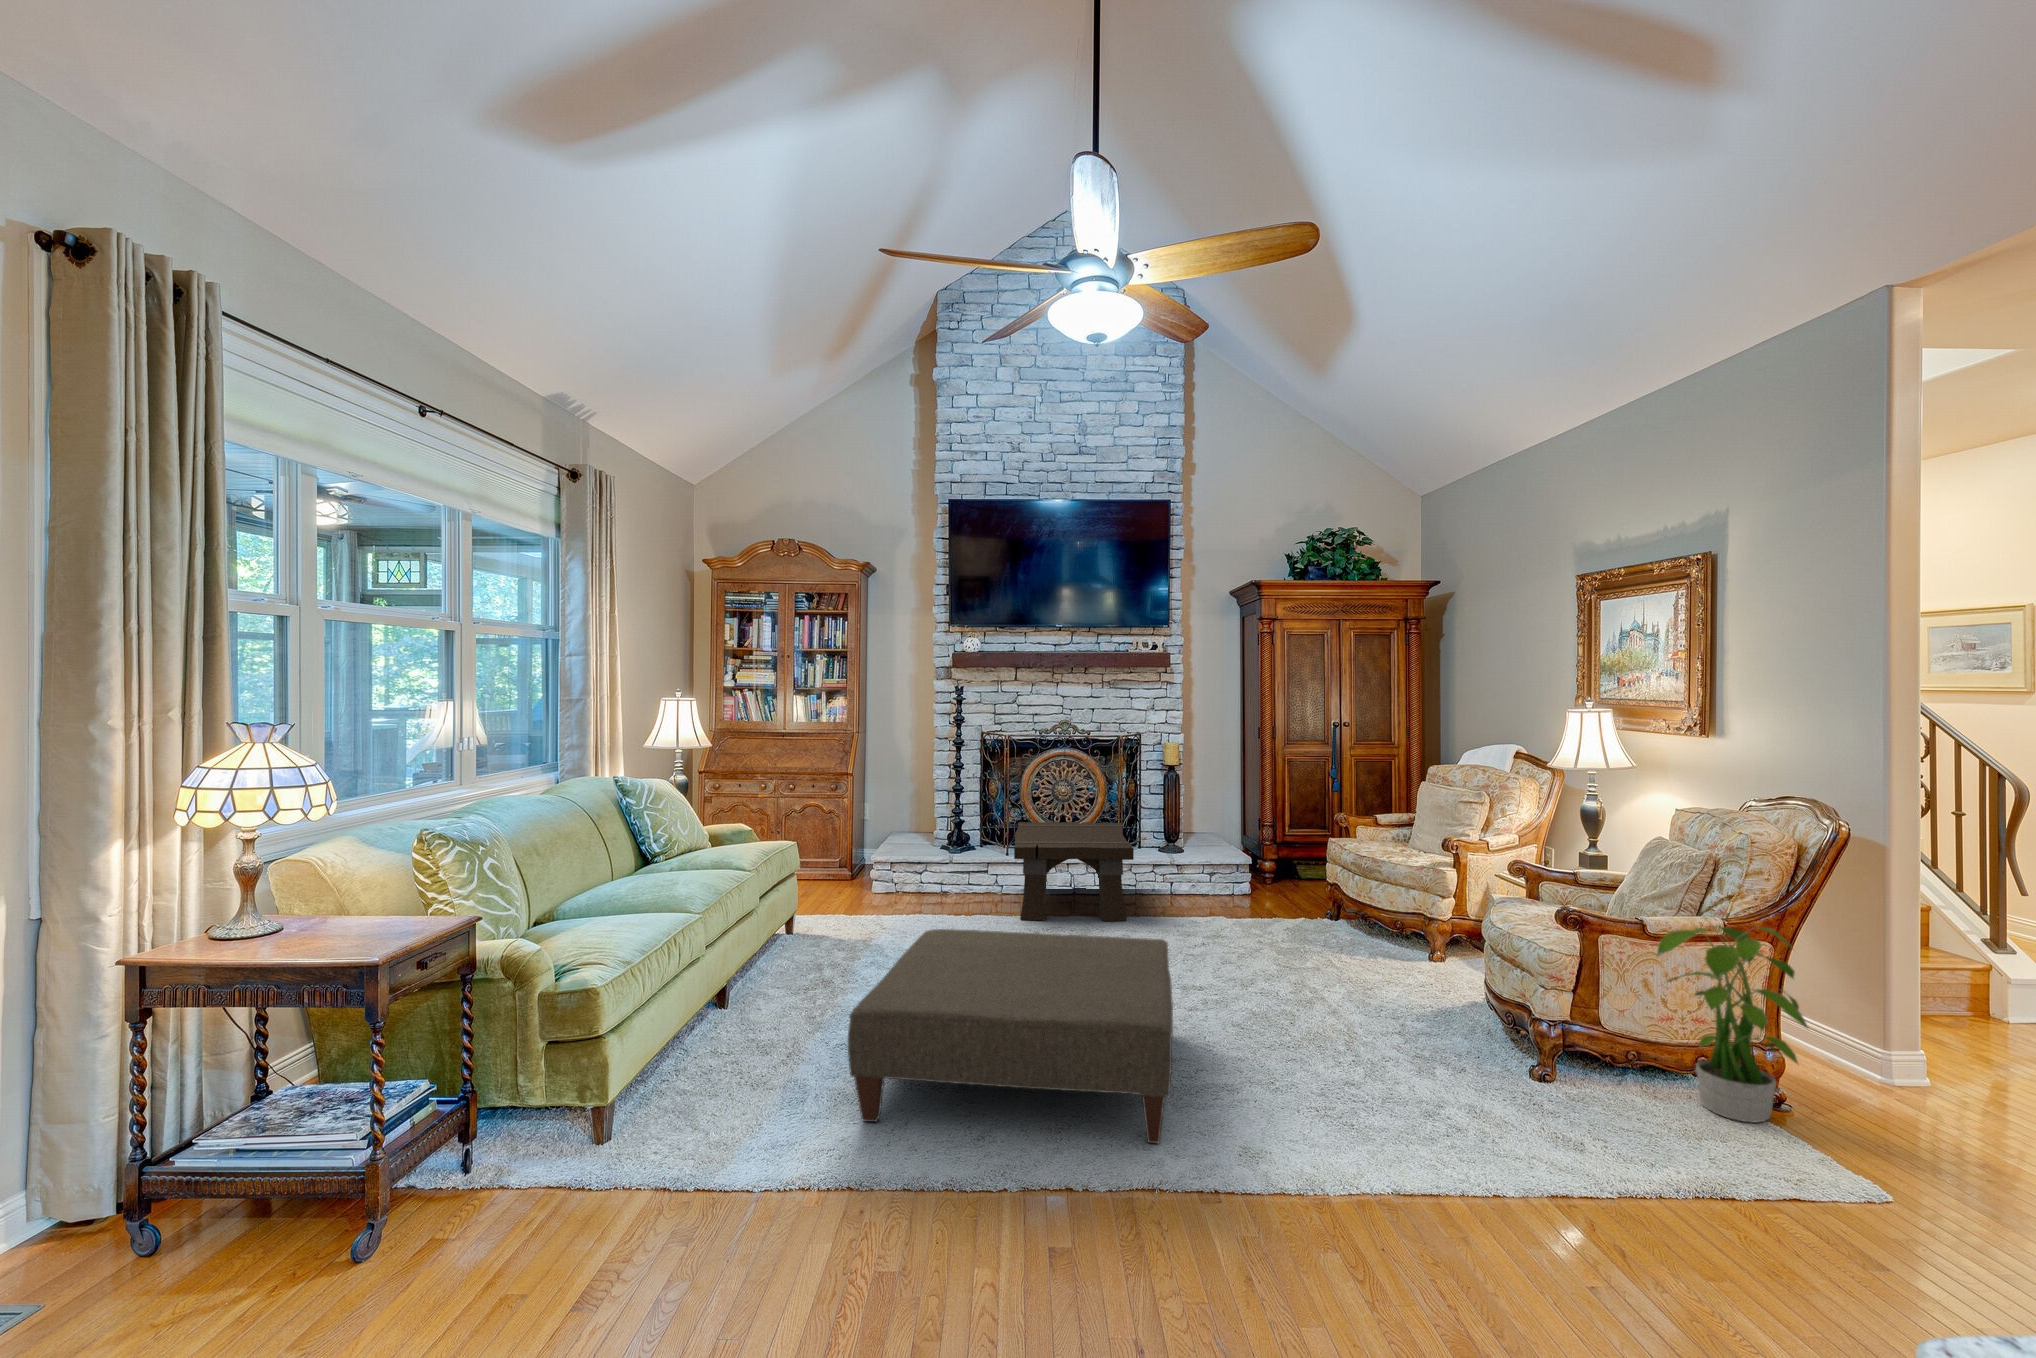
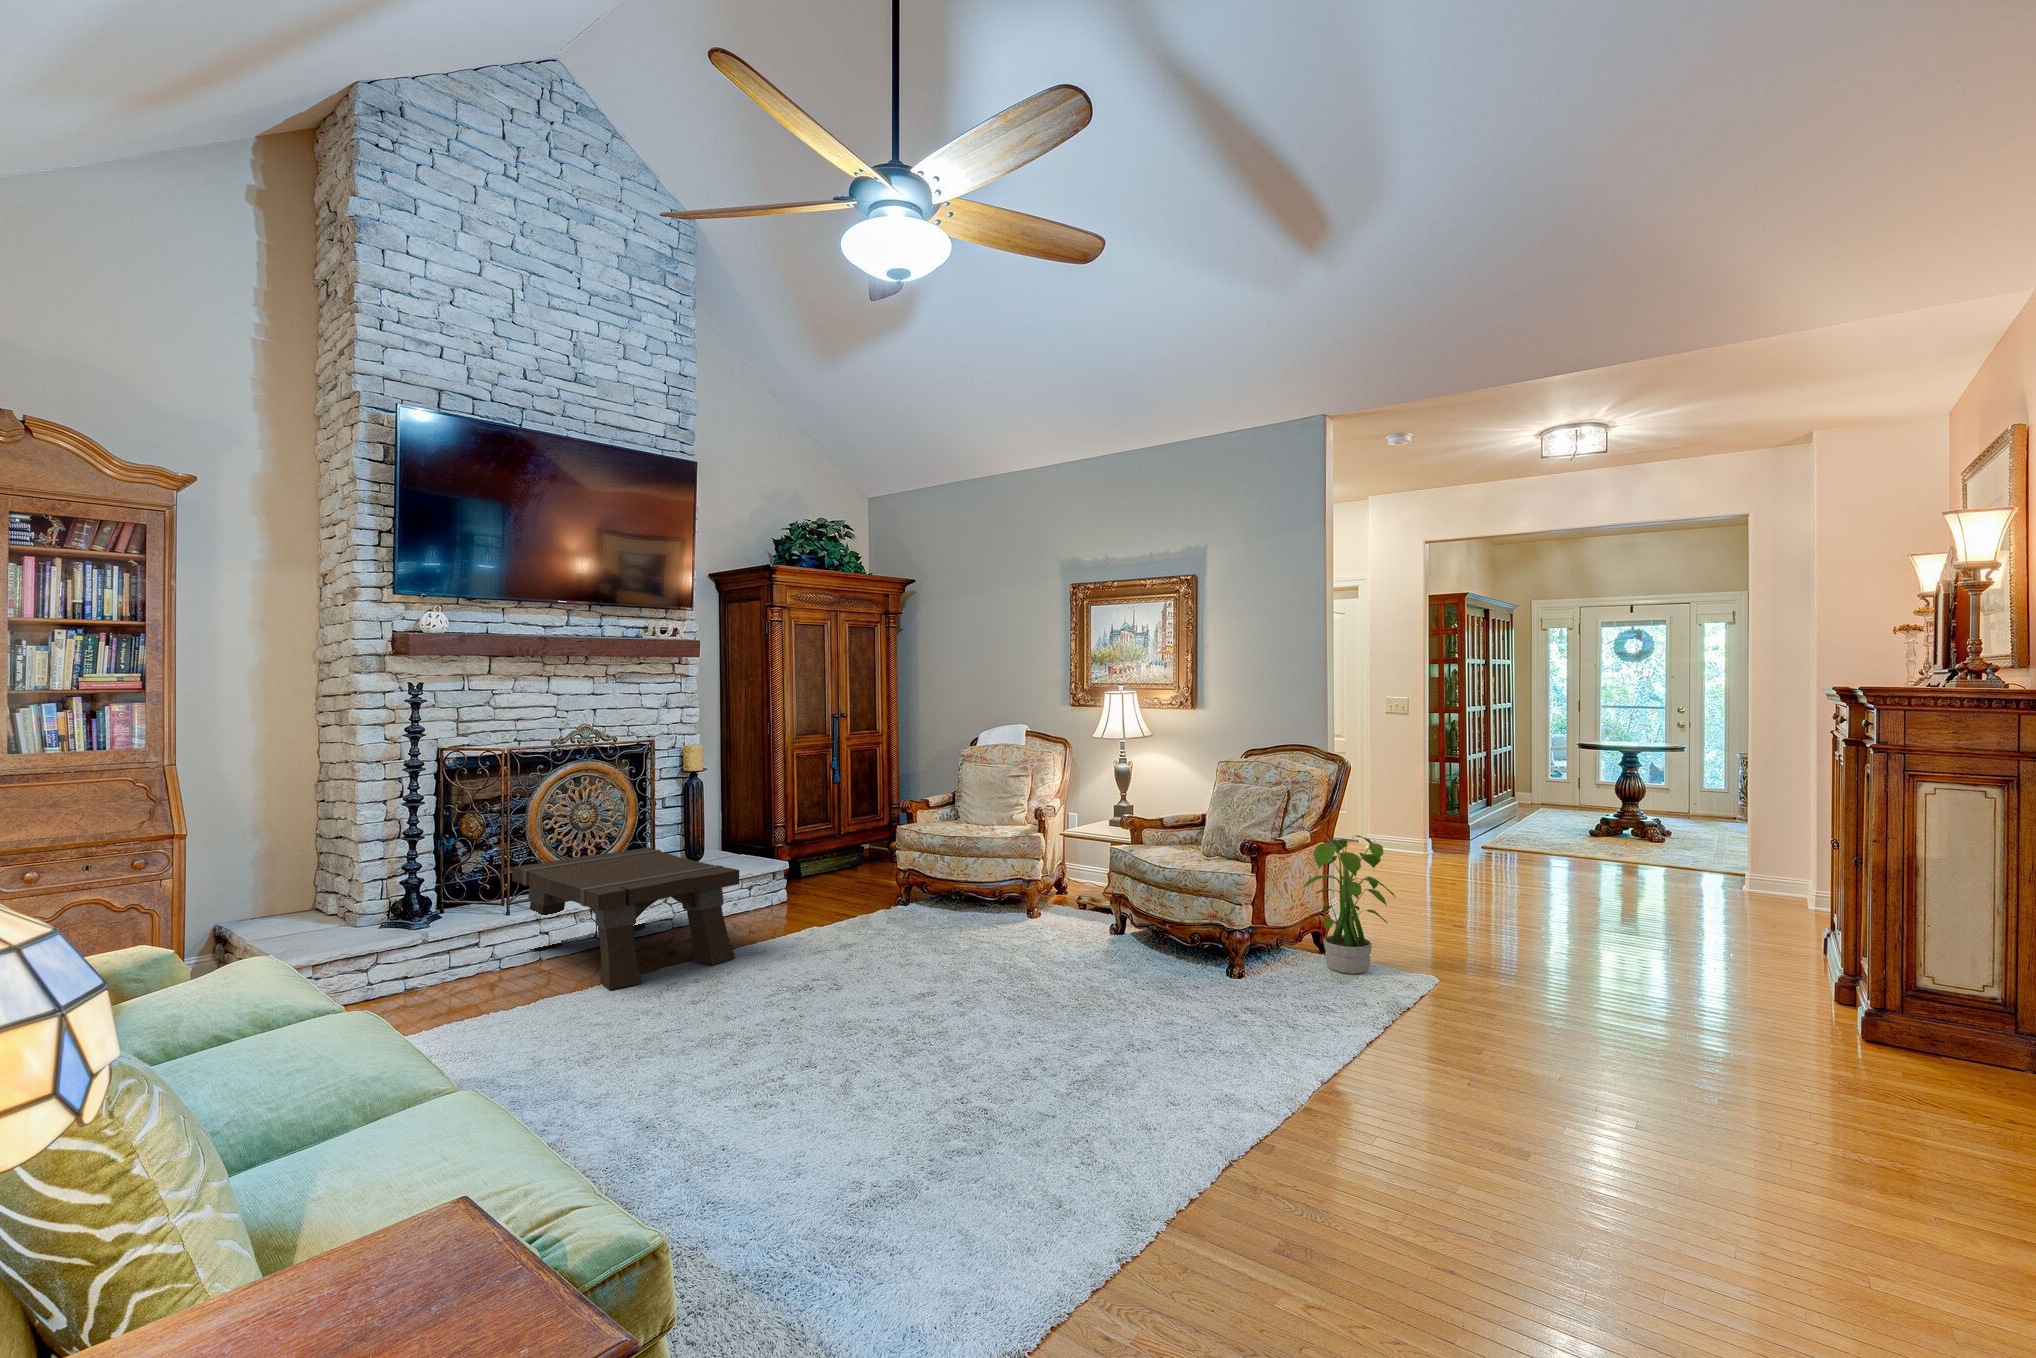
ottoman: present [848,929,1173,1143] -> none [720,948,1195,1278]

